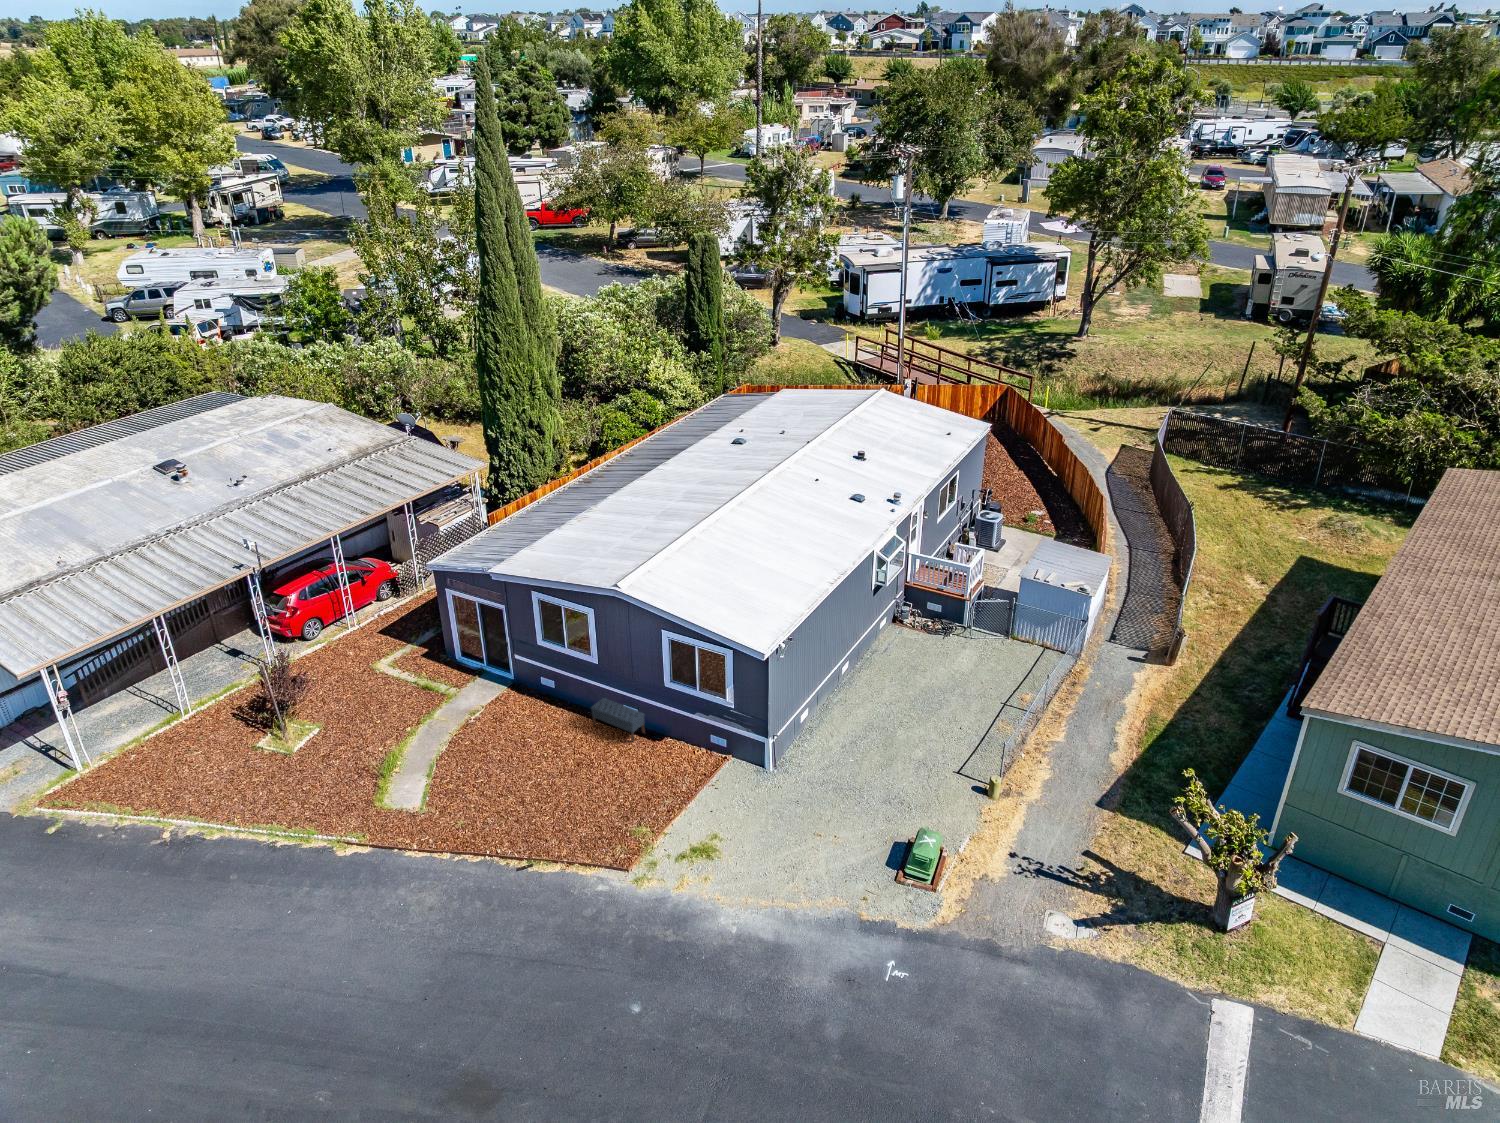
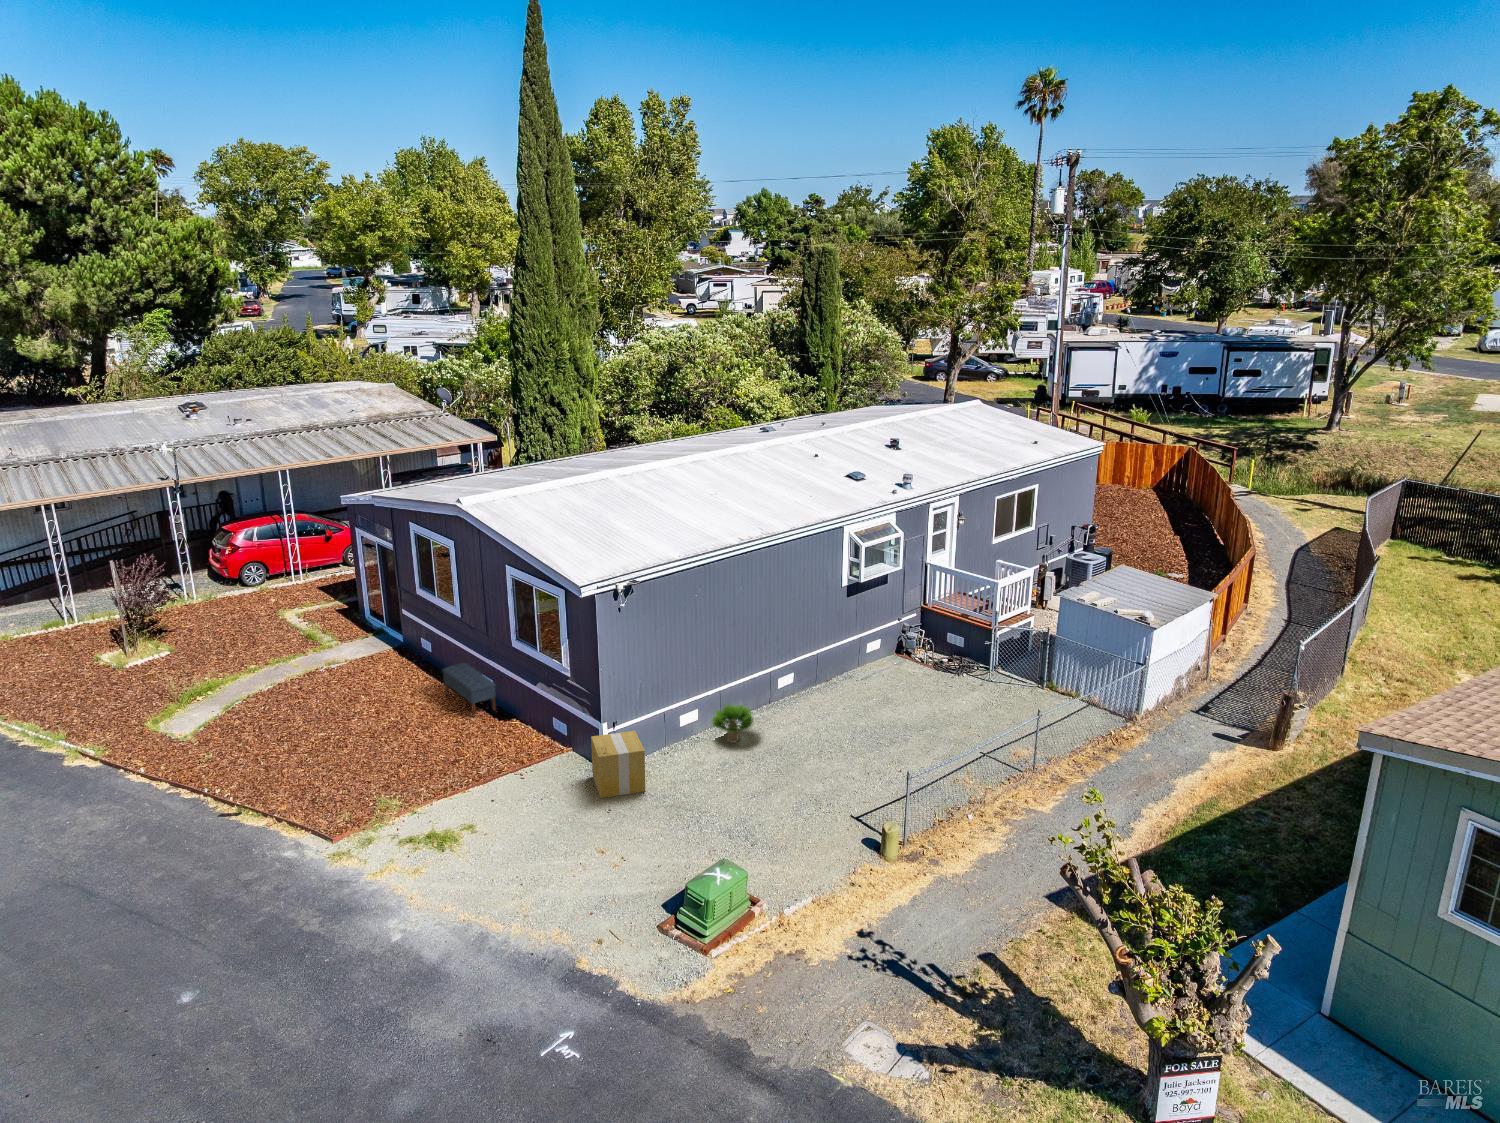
potted plant: none [818,697,852,727] -> present [711,704,753,743]
cardboard box: none [763,739,809,793] -> present [591,731,645,798]

